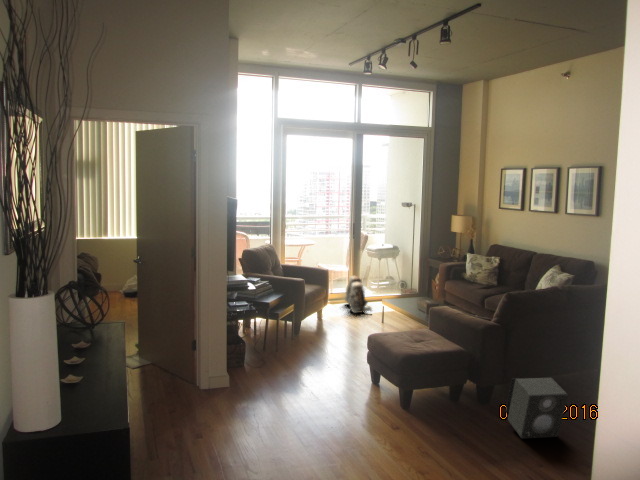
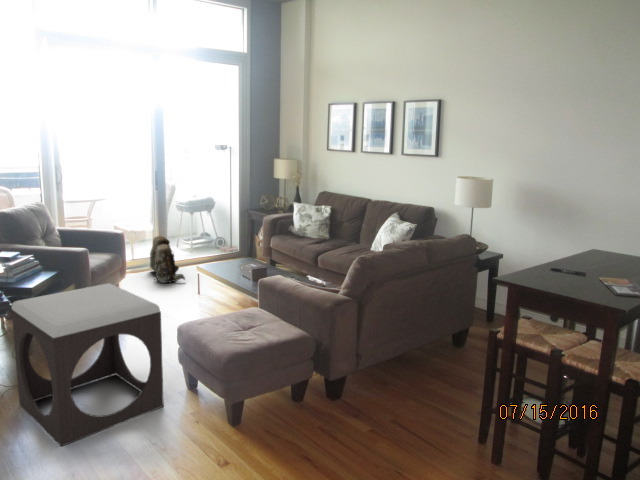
footstool: none [260,302,354,404] -> present [11,283,164,446]
speaker: present [505,378,568,439] -> none [363,359,443,442]

